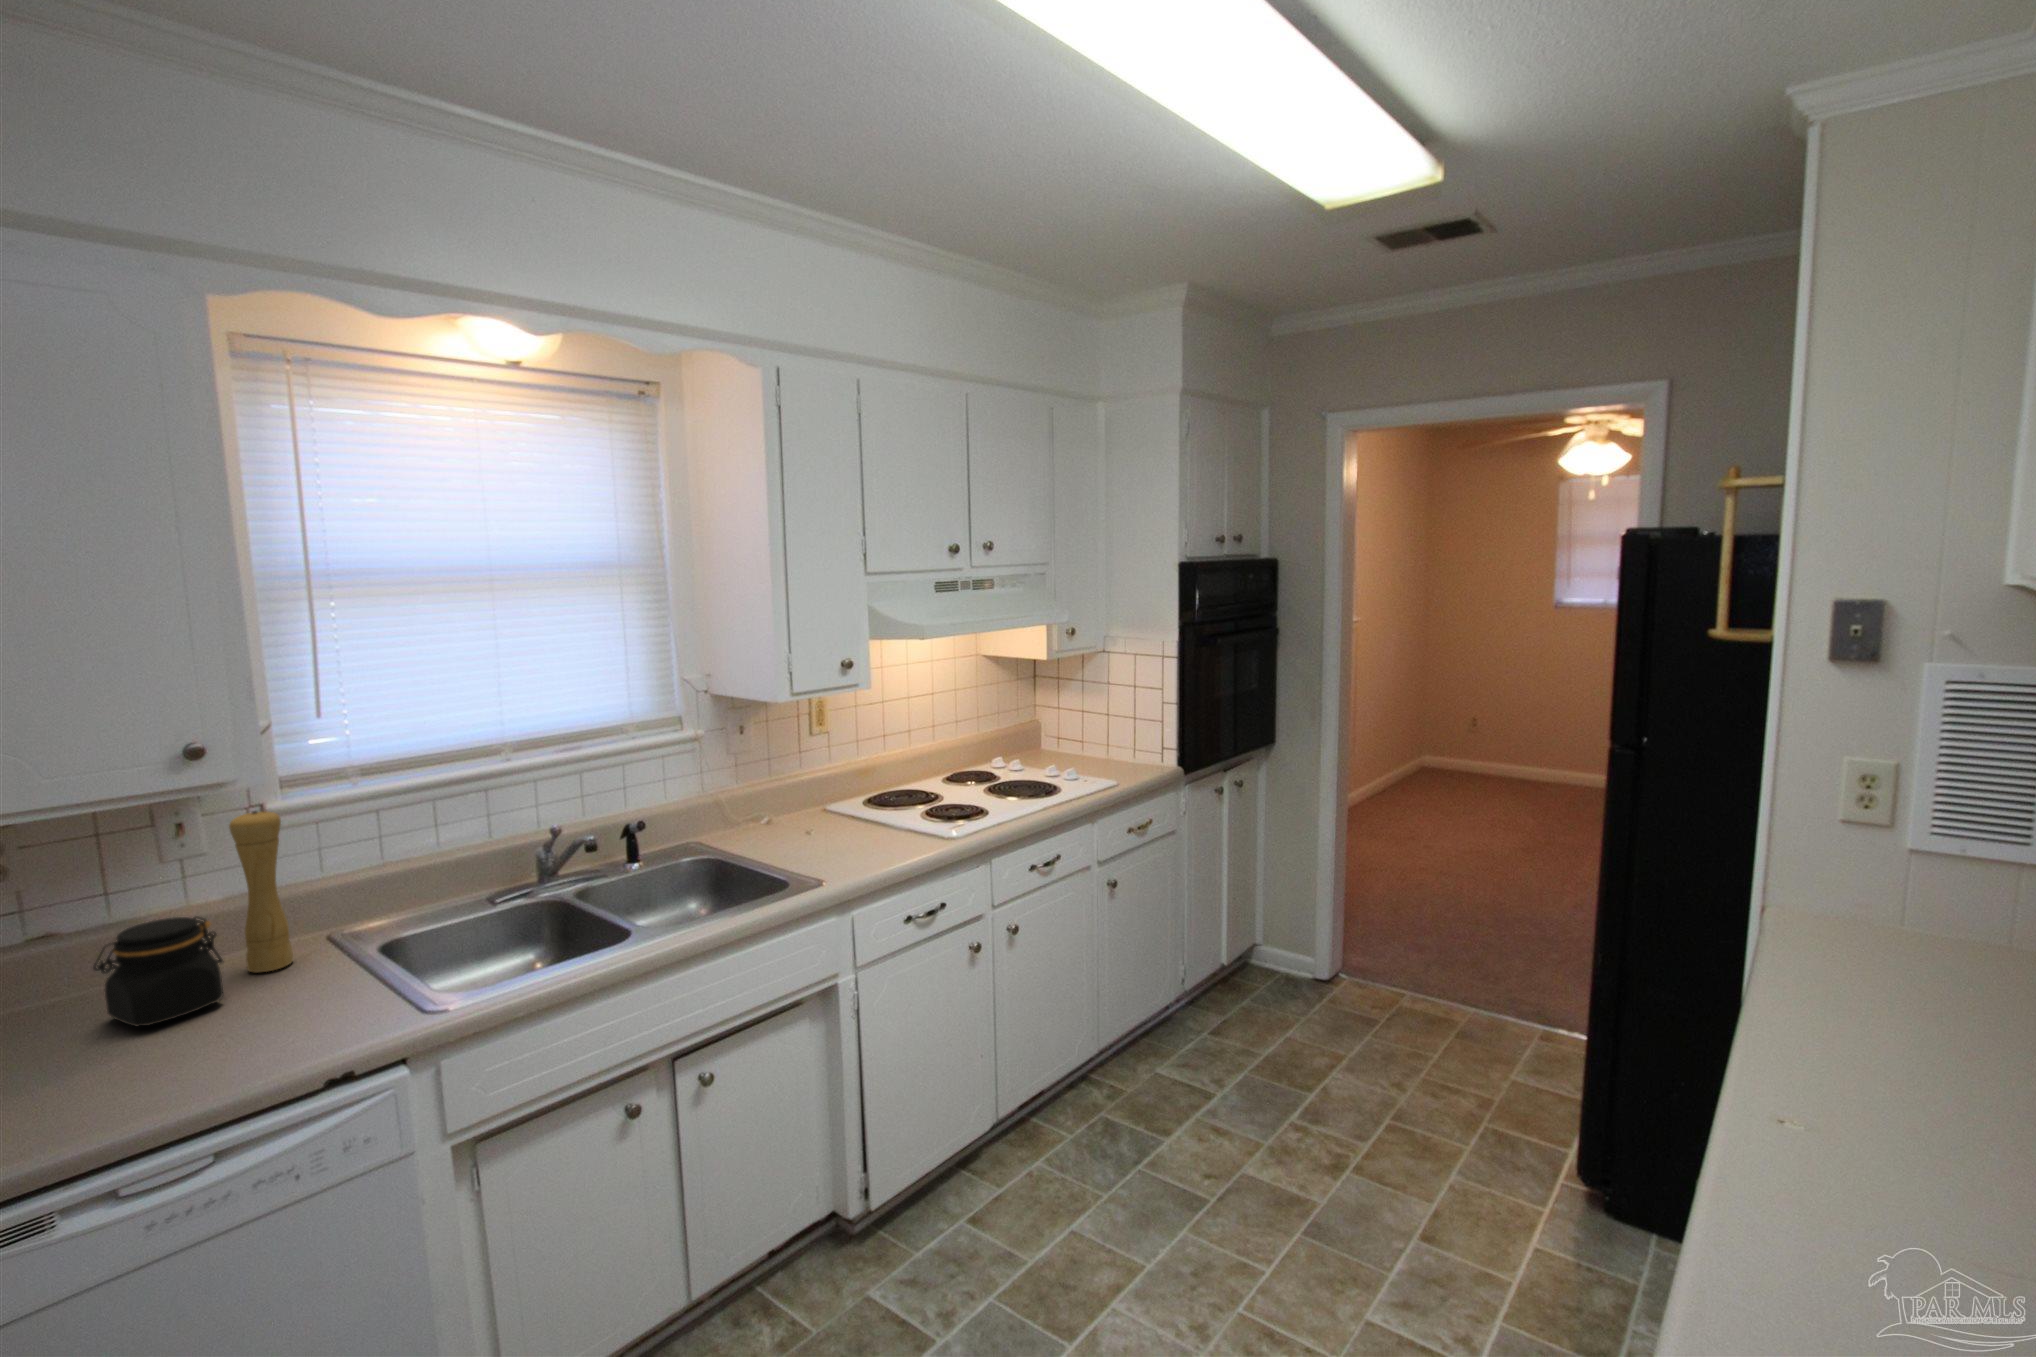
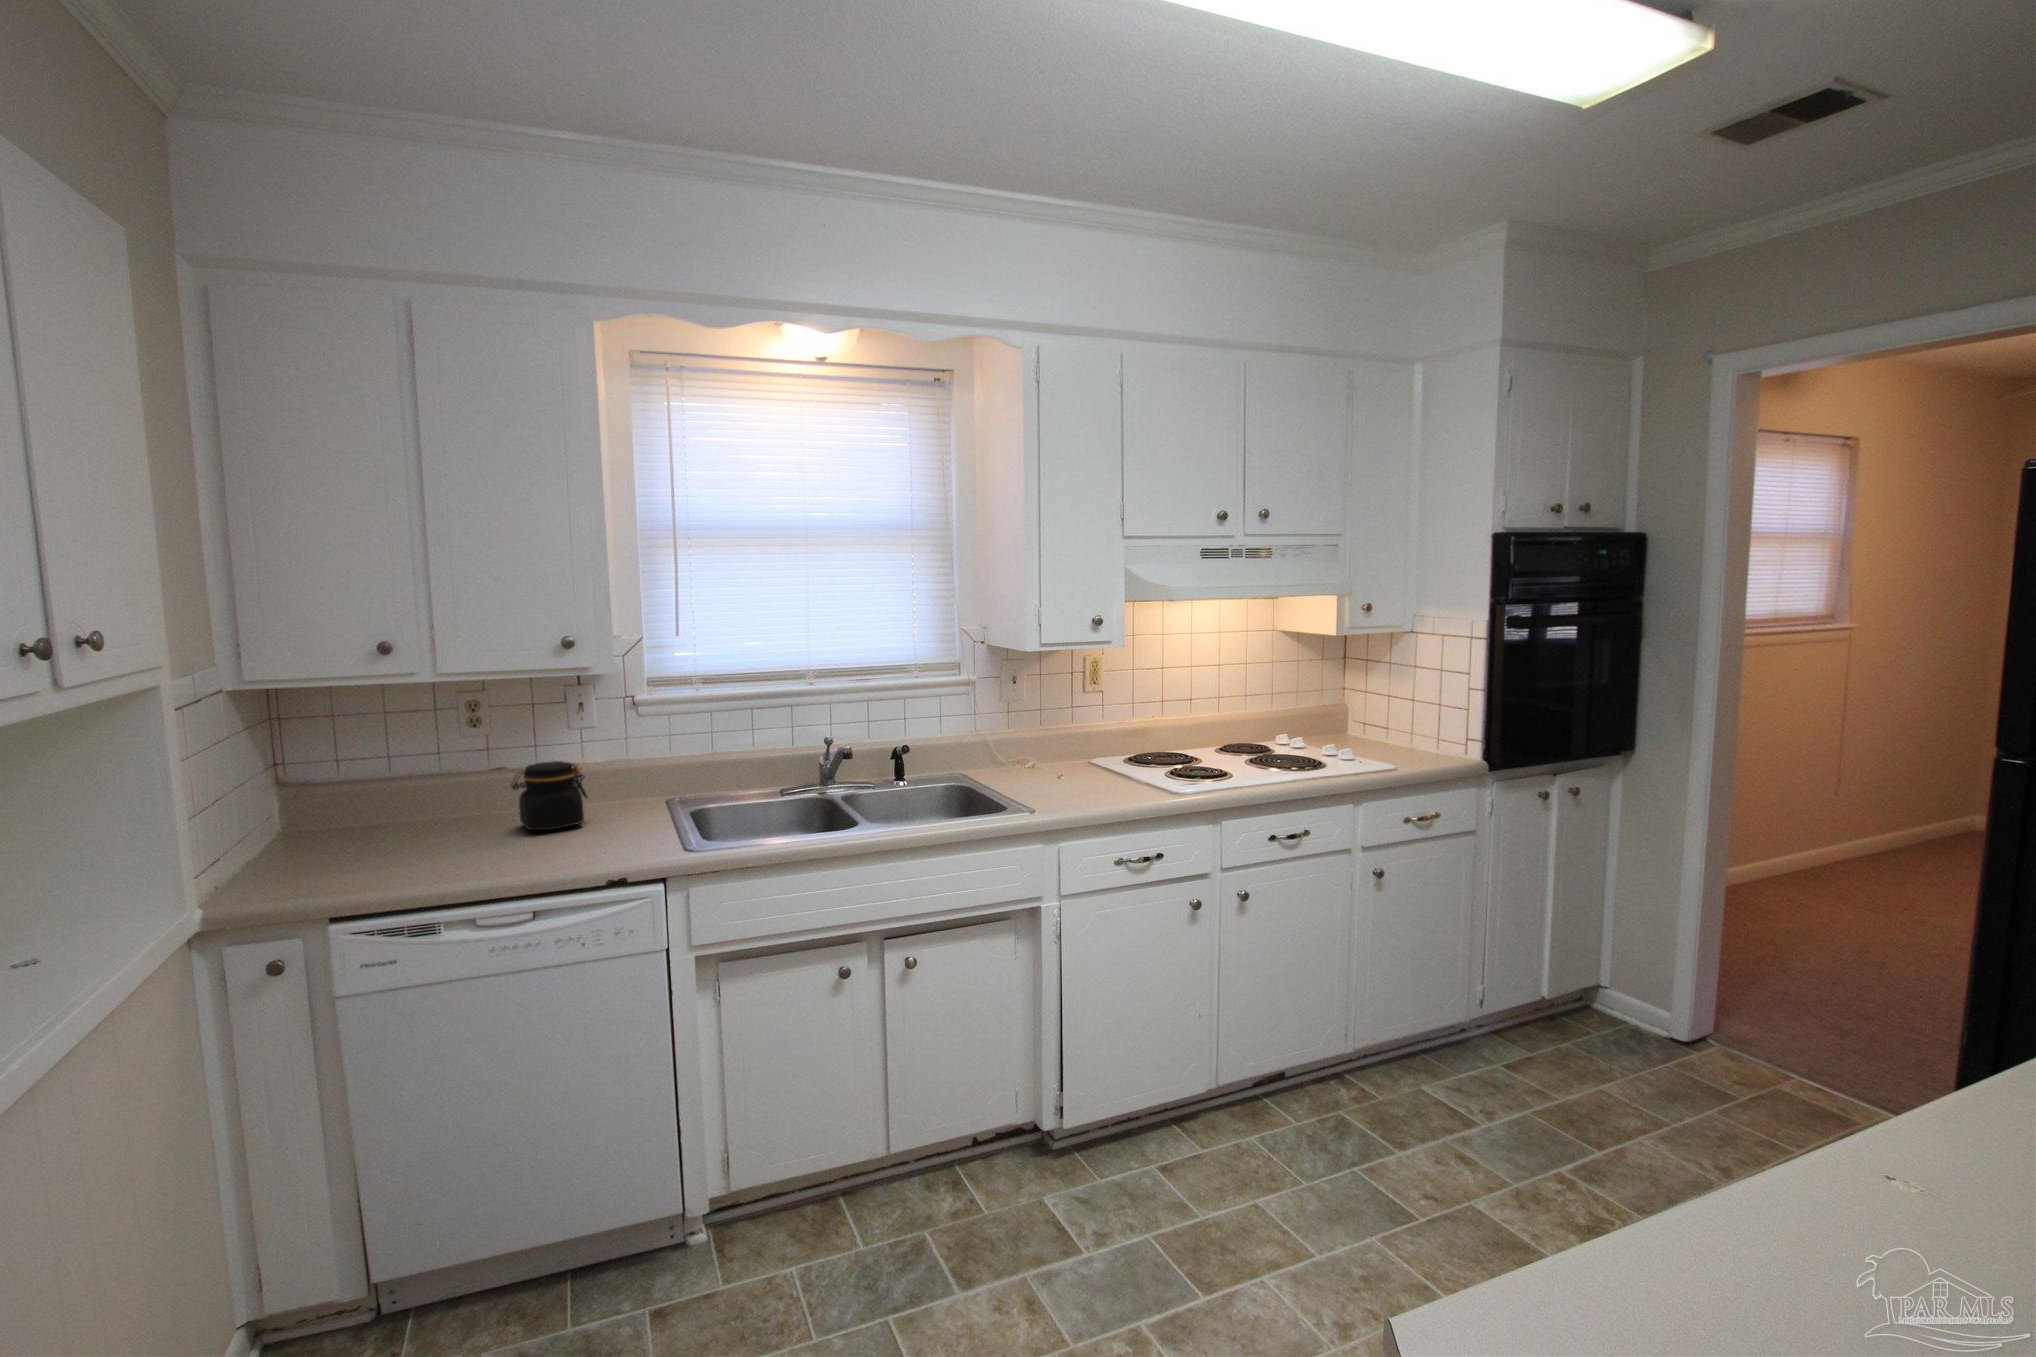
pepper mill: present [229,811,293,972] -> none [603,694,639,813]

